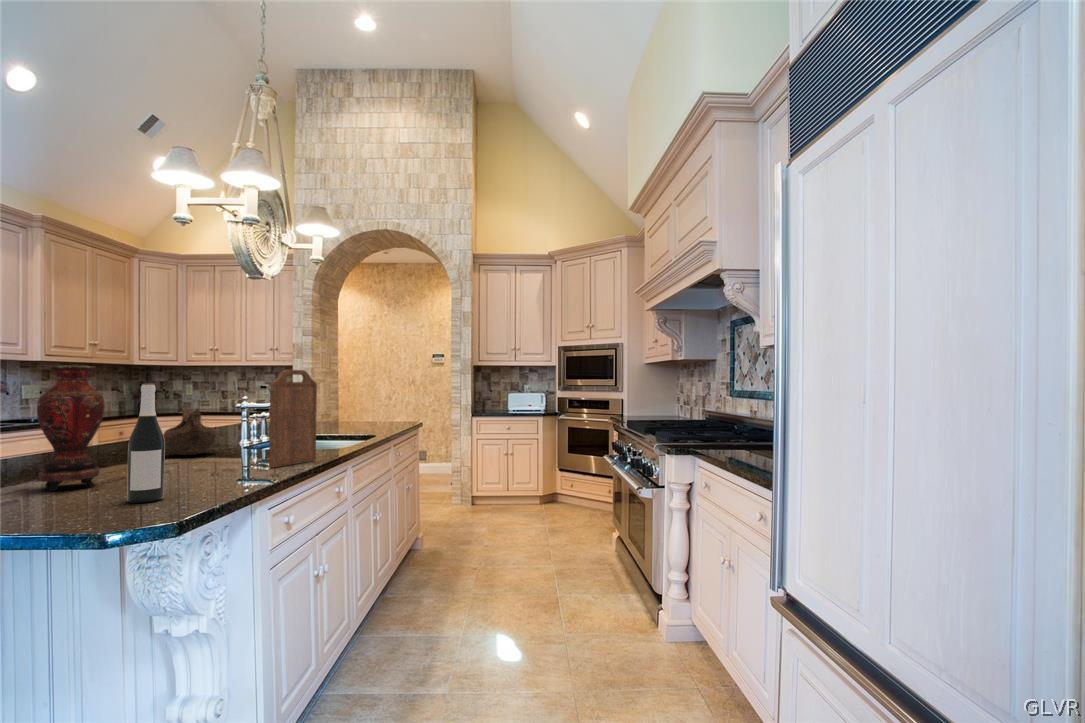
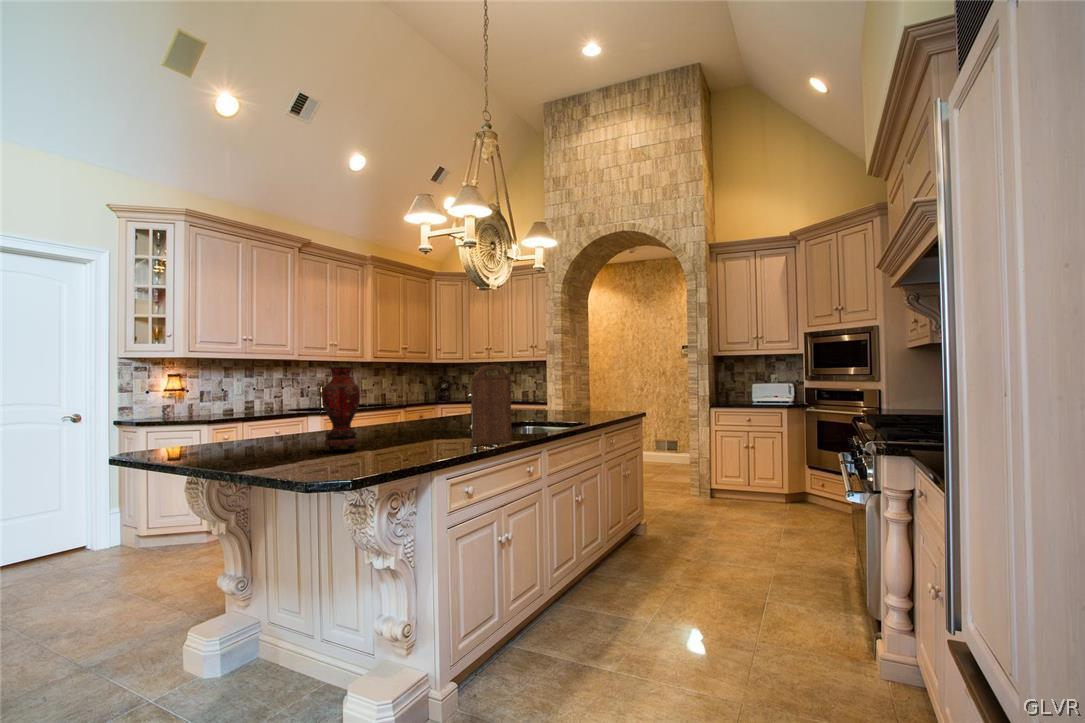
wine bottle: present [127,383,165,503] -> none [359,378,382,464]
decorative bowl: present [164,406,217,455] -> none [416,394,452,433]

